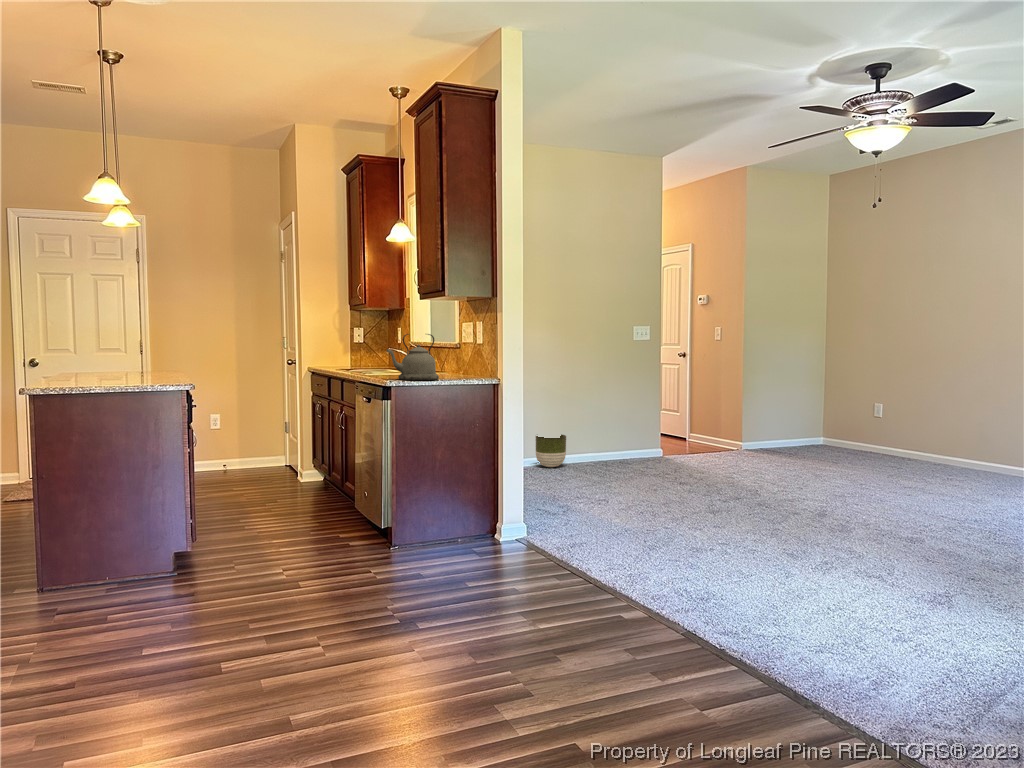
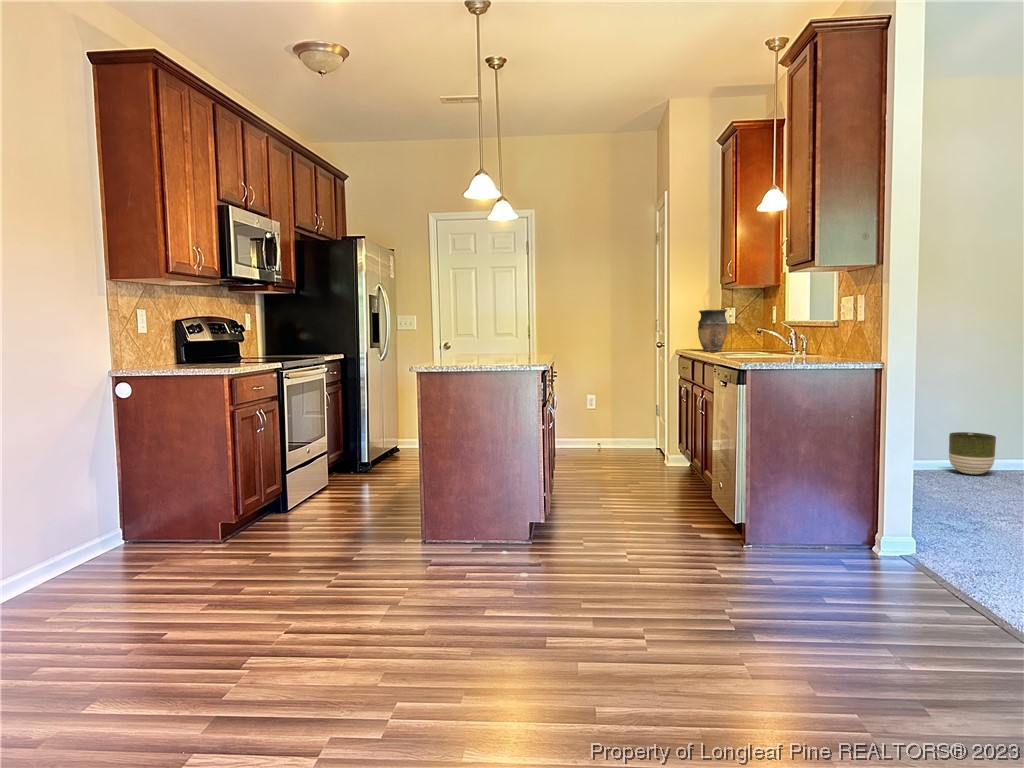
vase: none [333,328,361,368] -> present [698,309,728,351]
kettle: present [387,334,439,380] -> none [744,311,807,364]

